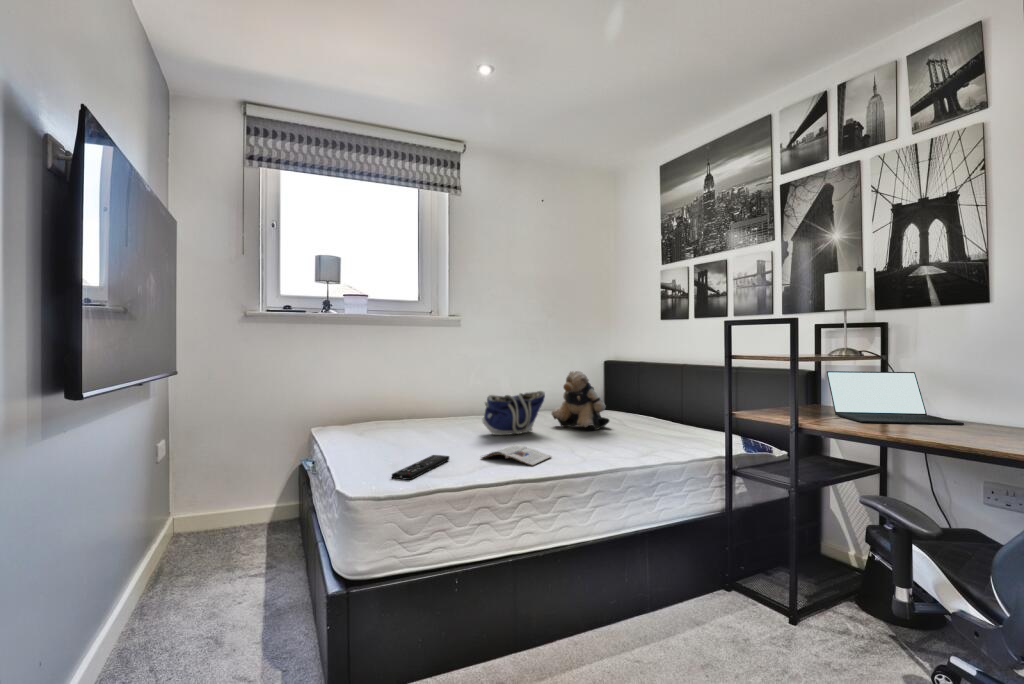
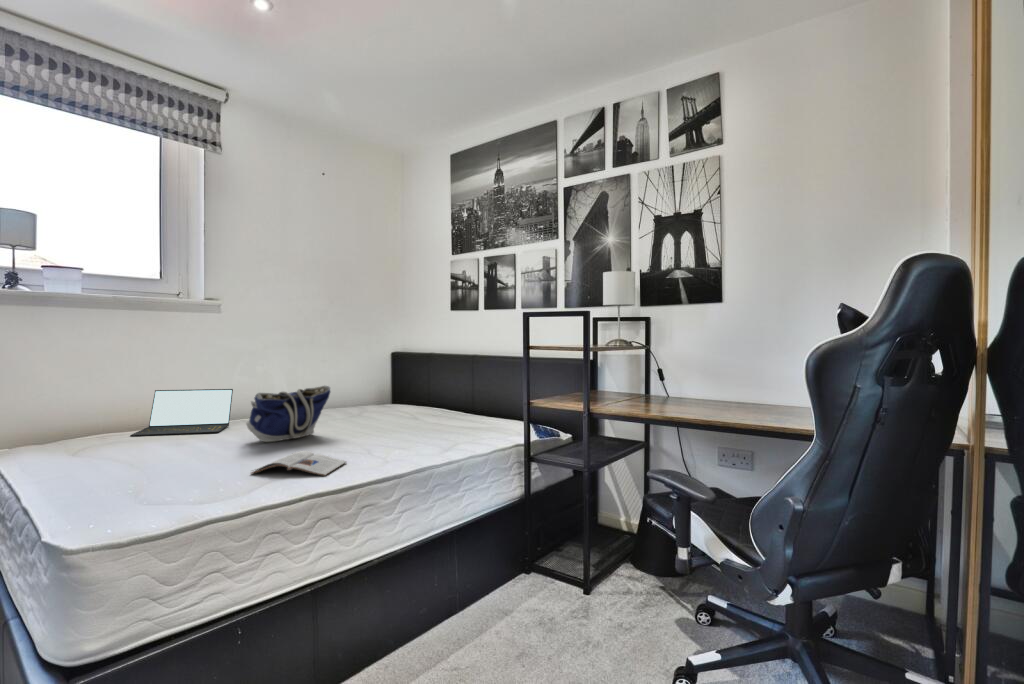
teddy bear: present [552,371,609,430] -> none [336,362,403,428]
laptop: present [827,371,964,425] -> present [130,389,233,436]
remote control: present [392,455,449,480] -> none [105,476,203,519]

